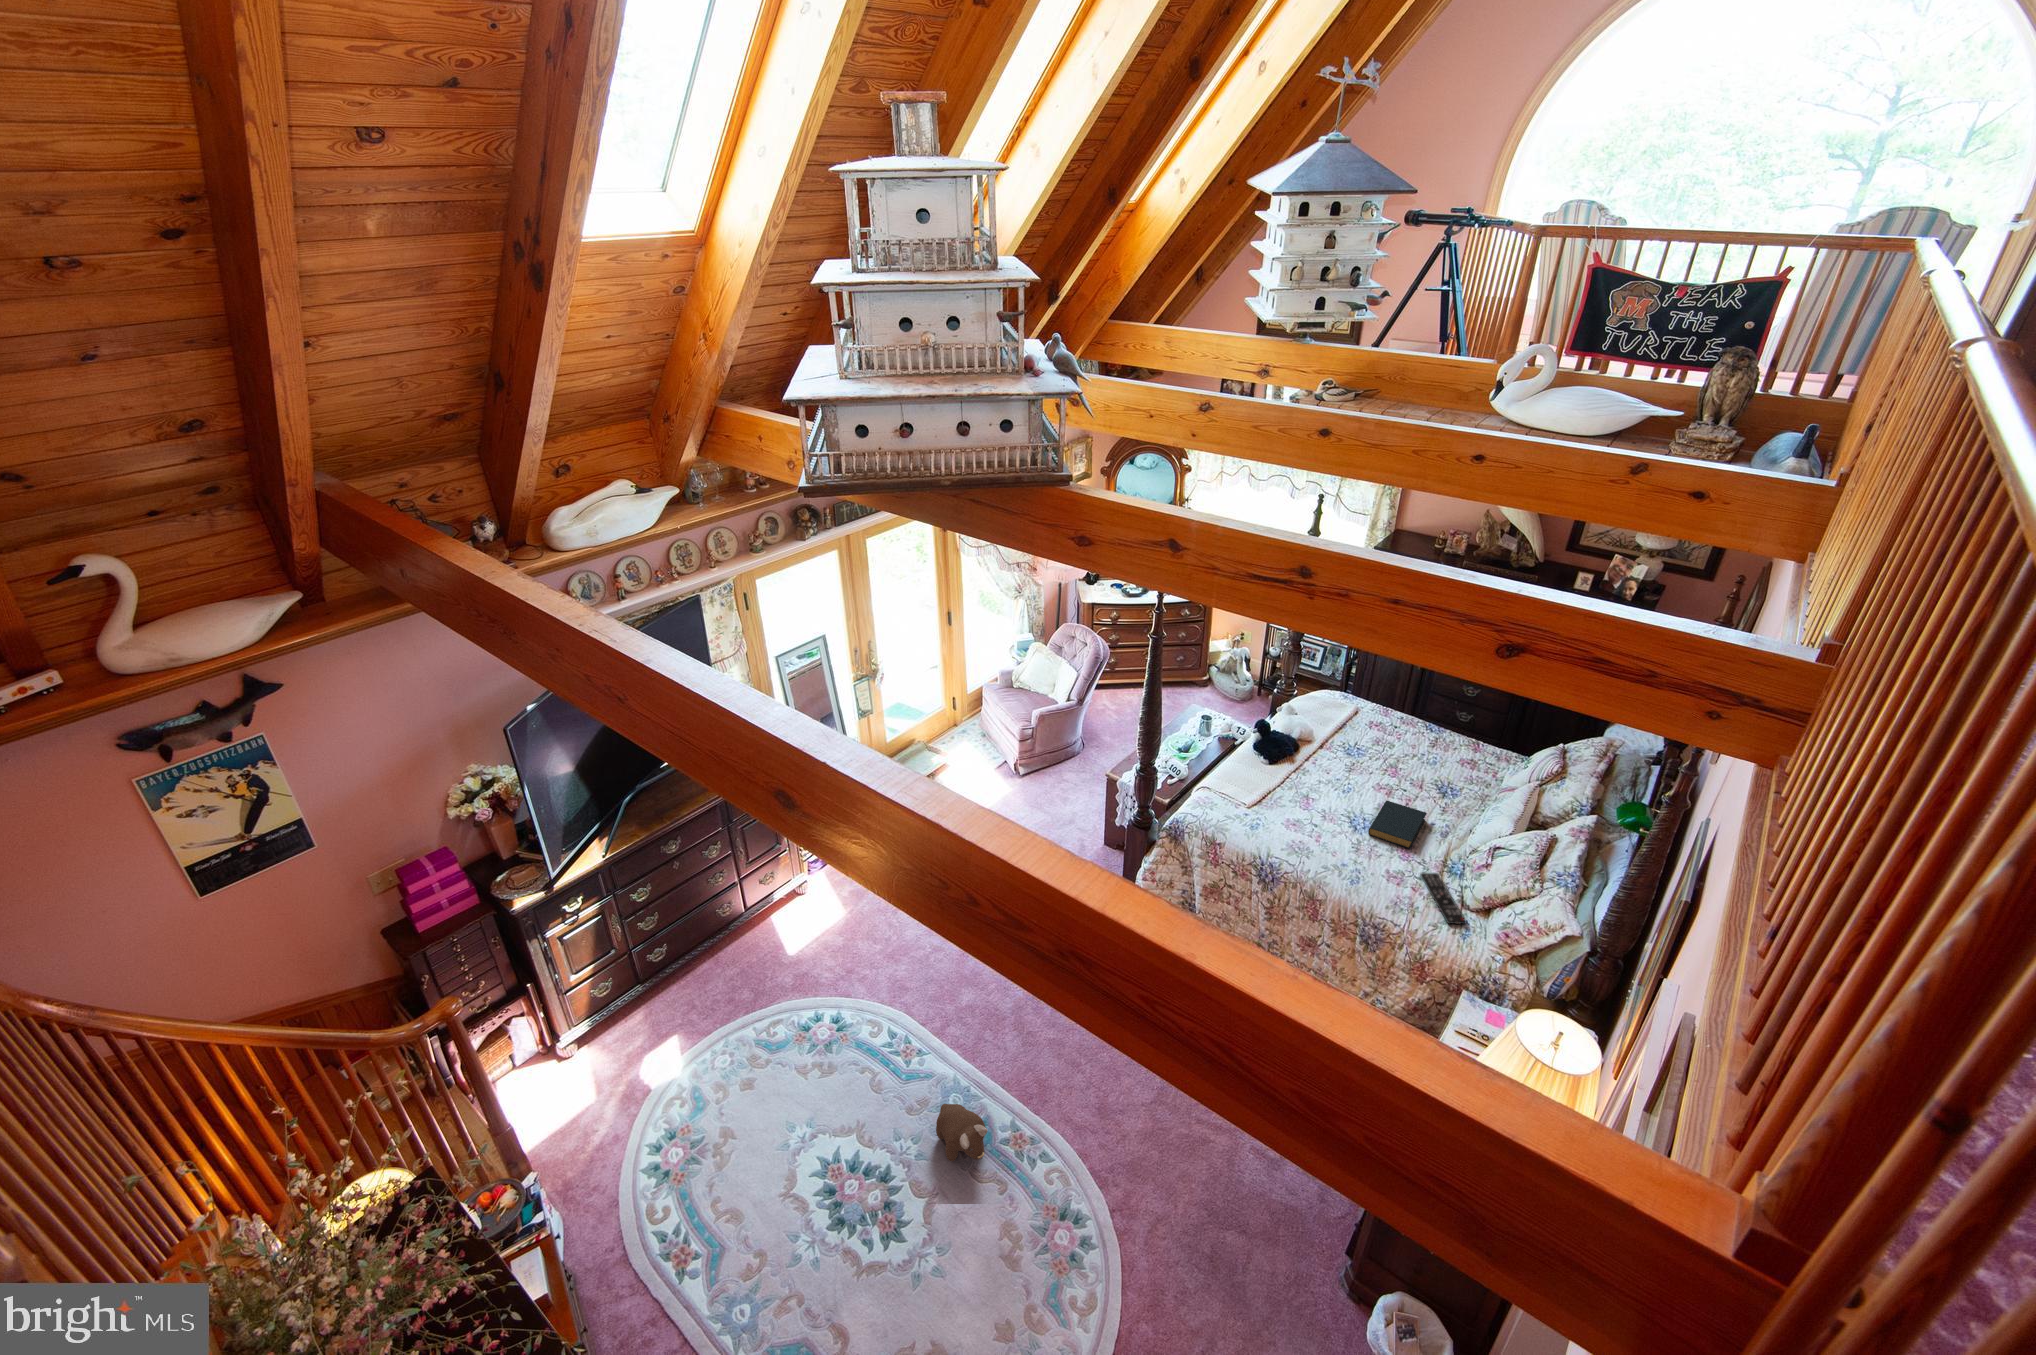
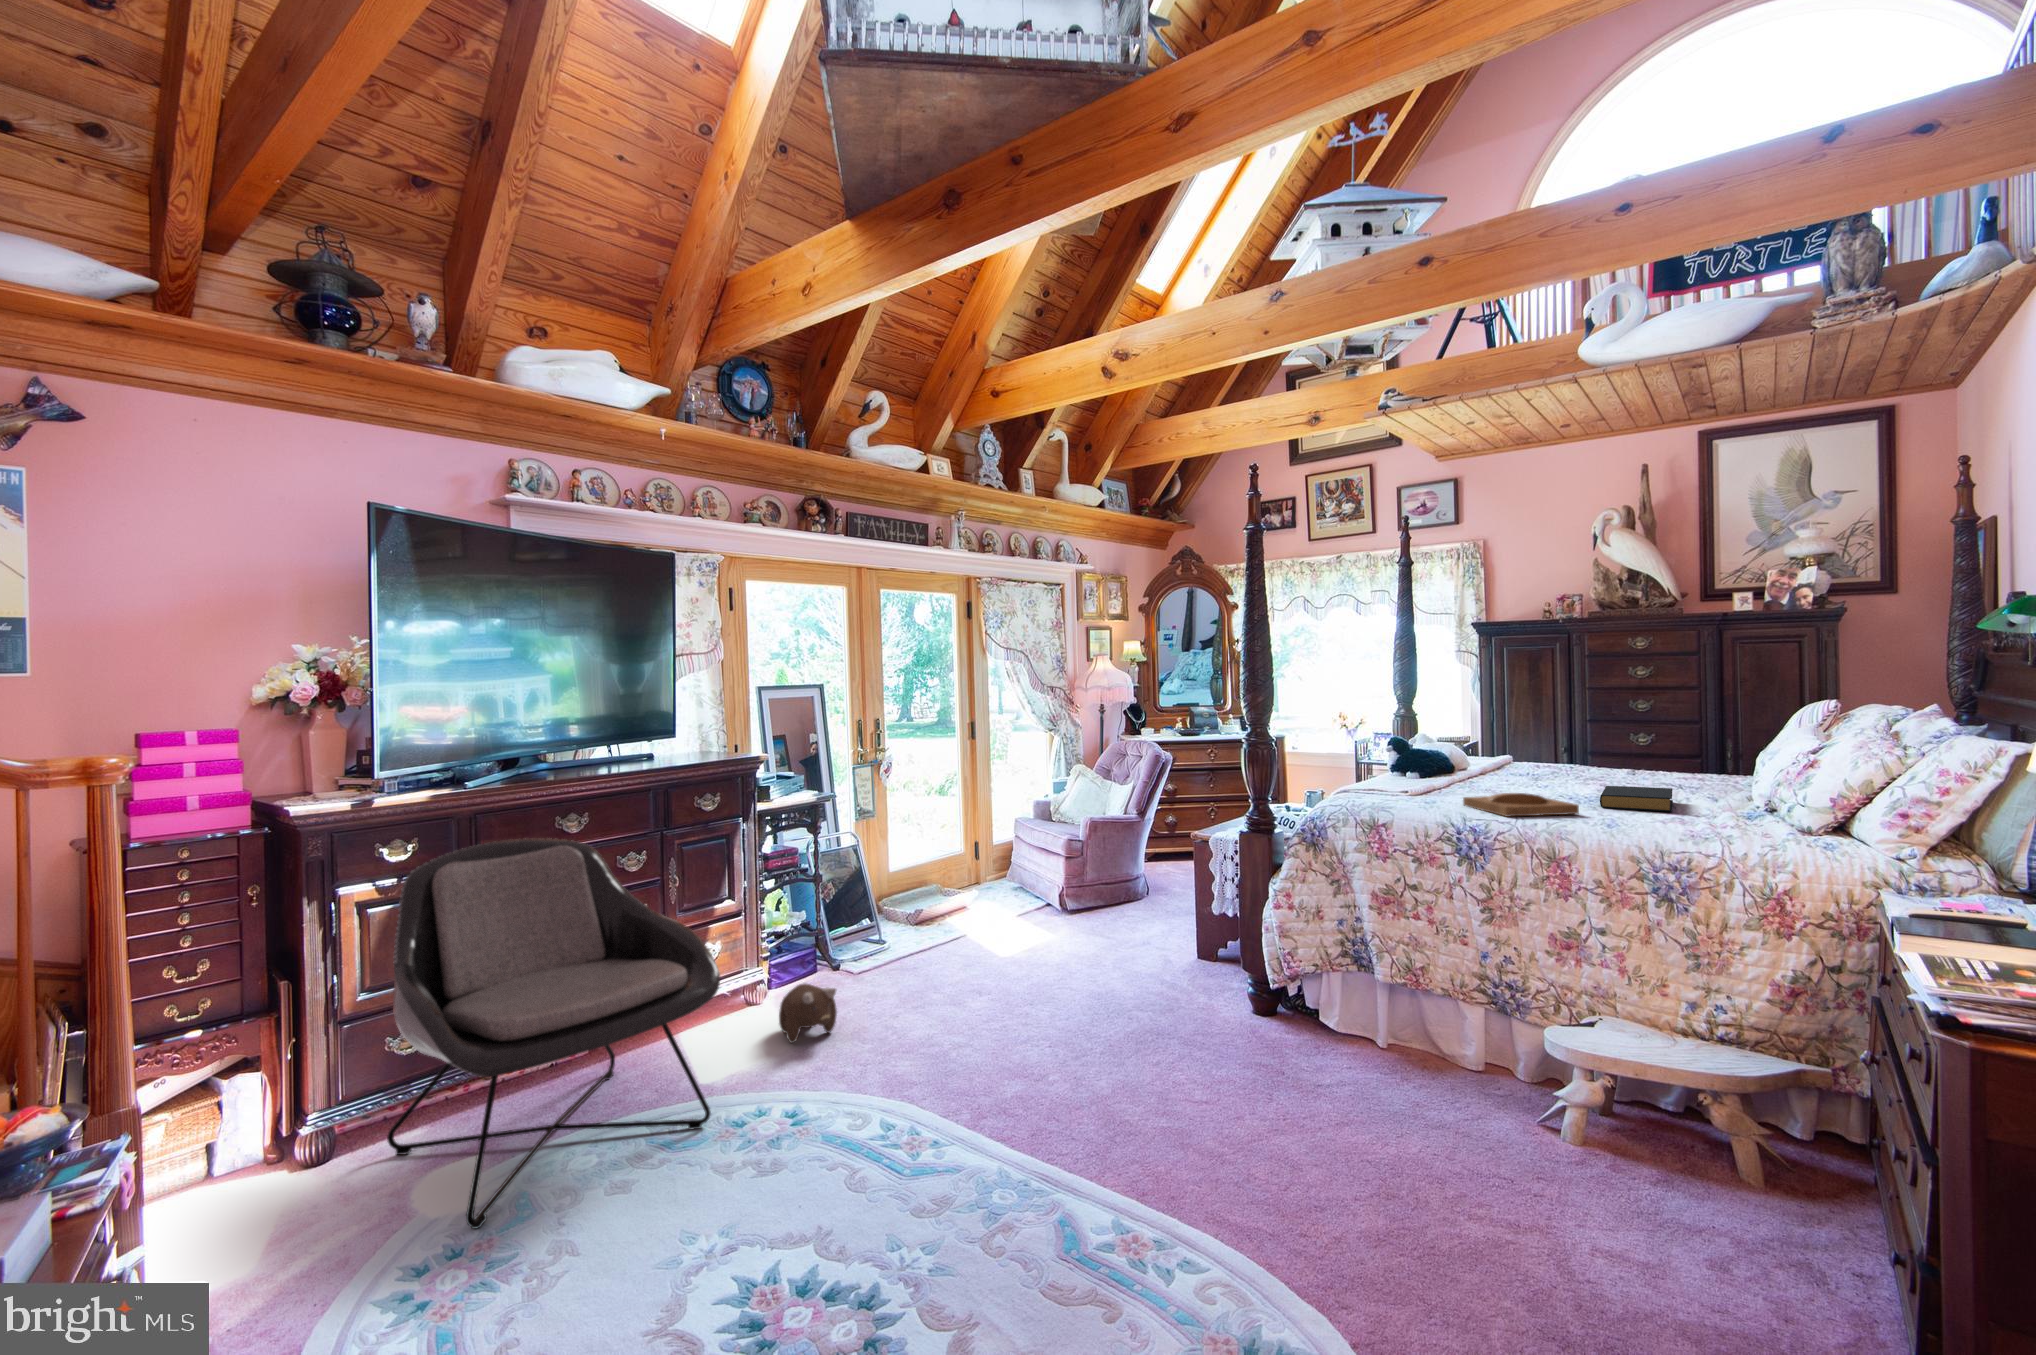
tray: none [1277,818,1345,858] -> present [1463,793,1579,817]
lounge chair: none [577,867,790,1119] -> present [387,838,720,1229]
remote control: present [1420,873,1466,924] -> none [1707,818,1821,842]
plush toy: present [936,1104,987,1162] -> present [779,984,837,1043]

